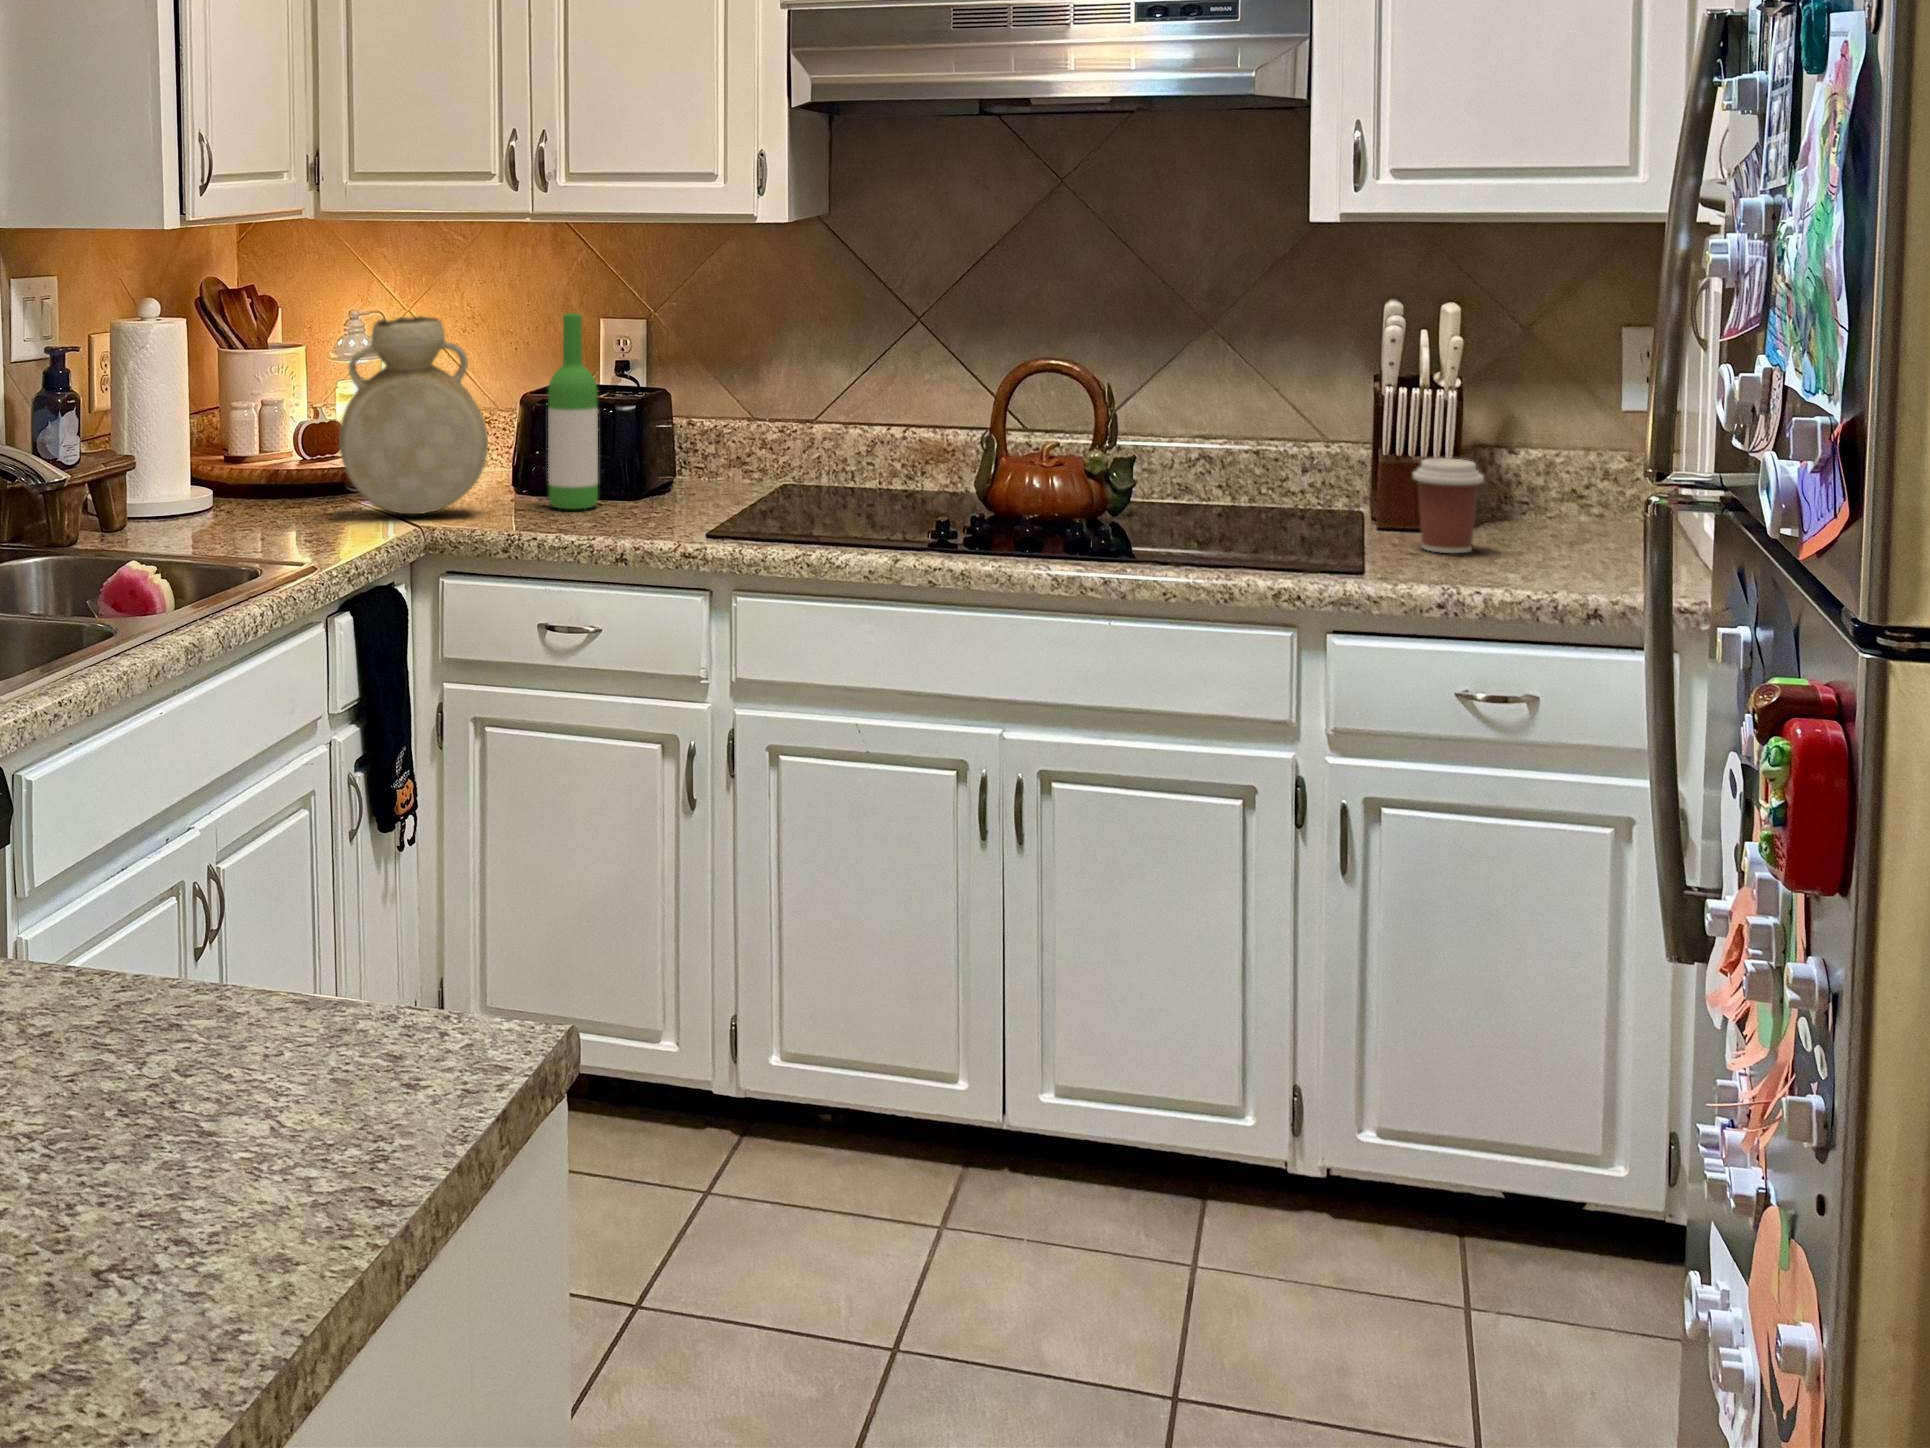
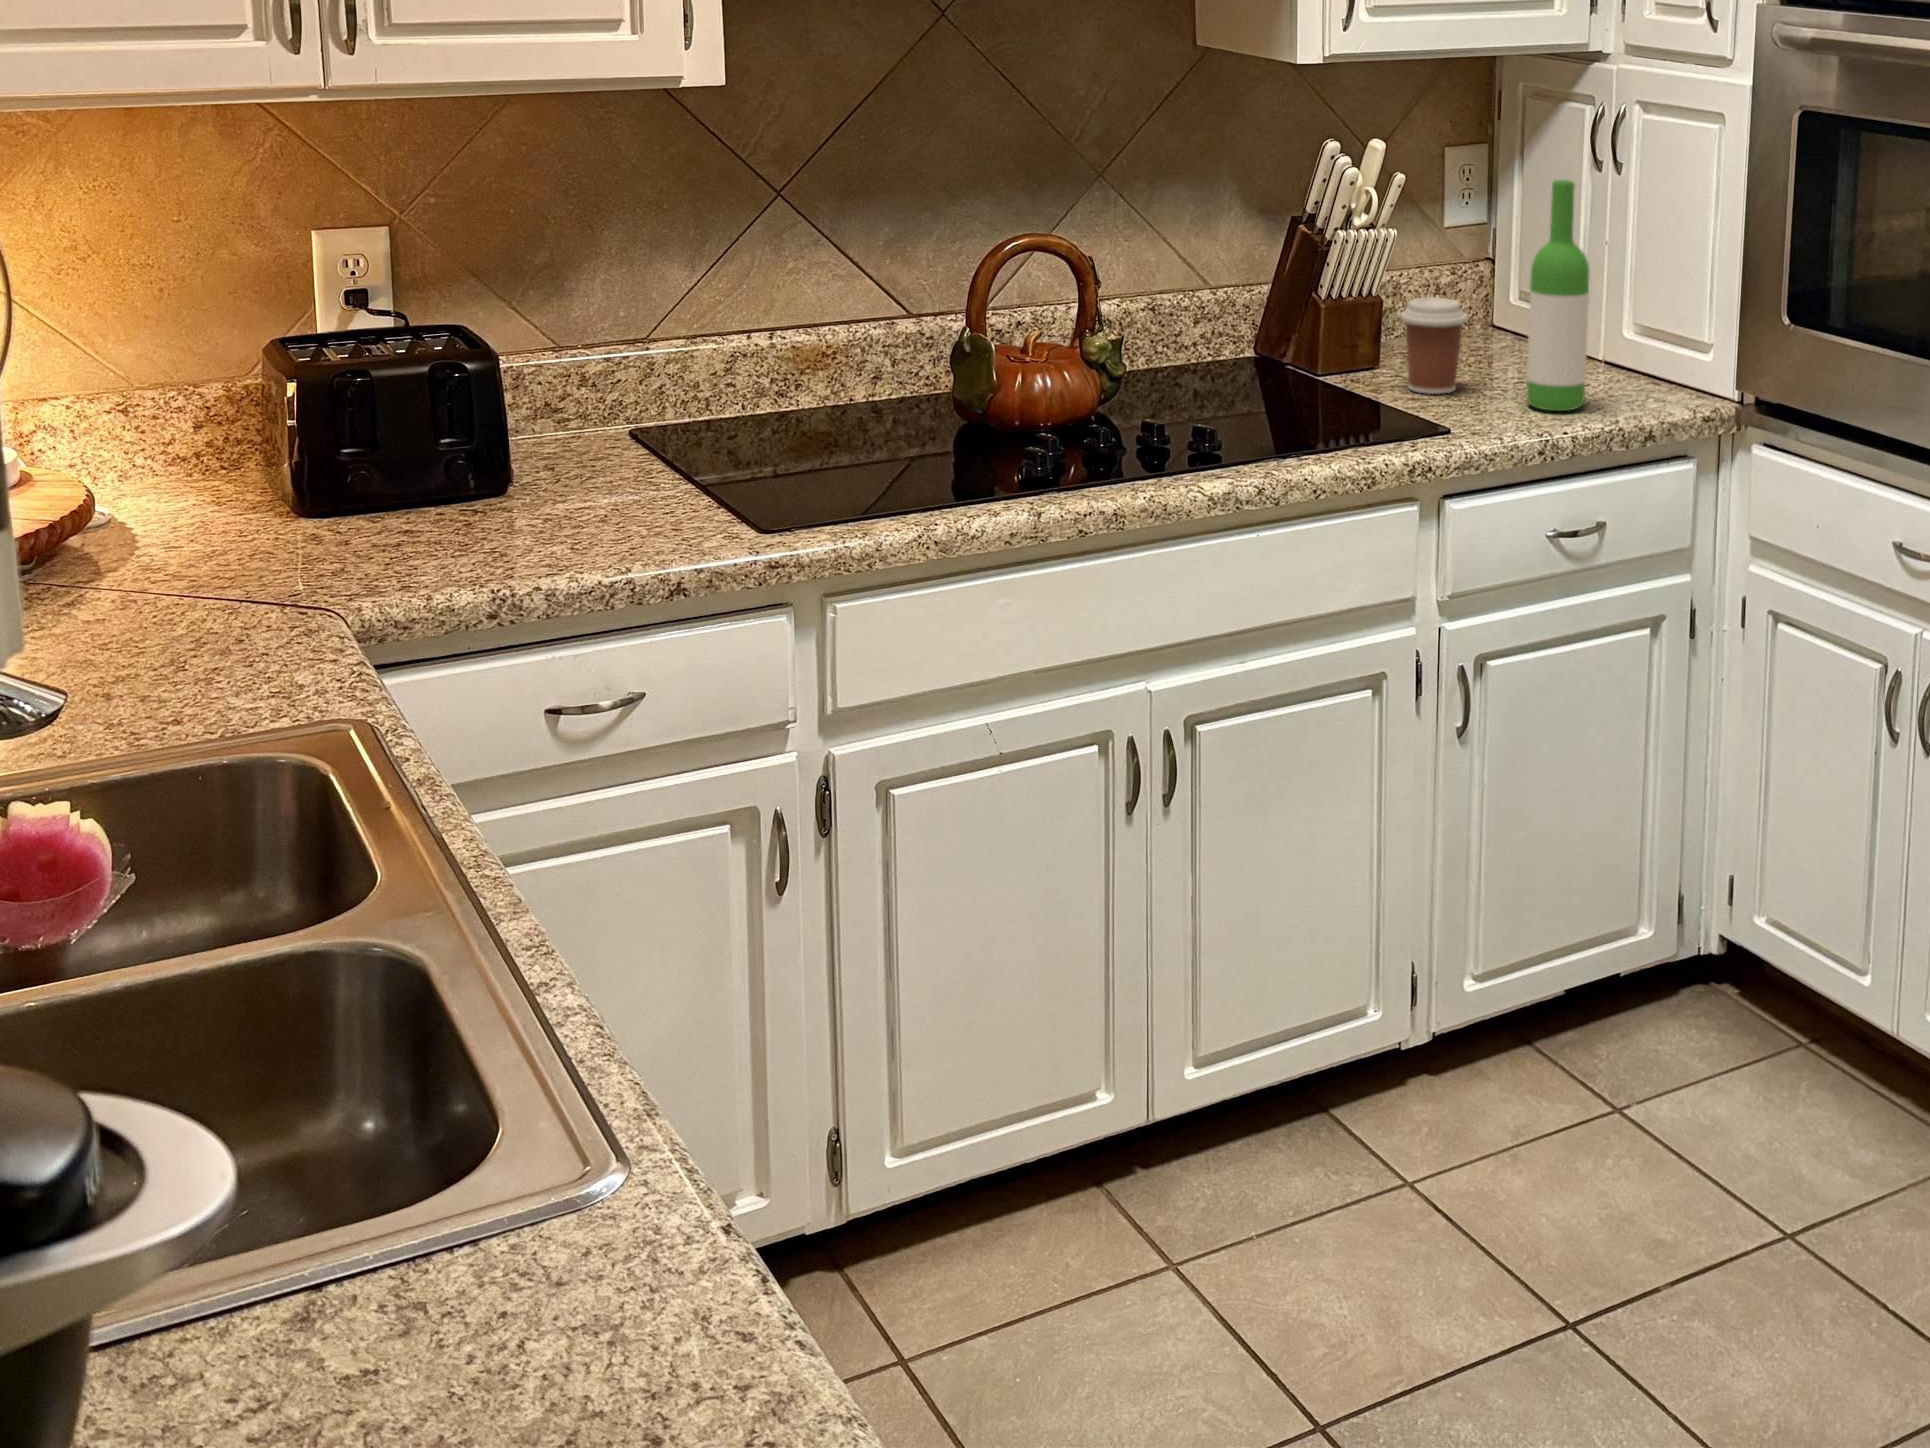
wine bottle: present [548,313,598,509] -> present [1526,180,1589,411]
vase: present [339,316,488,514] -> none [104,267,373,596]

